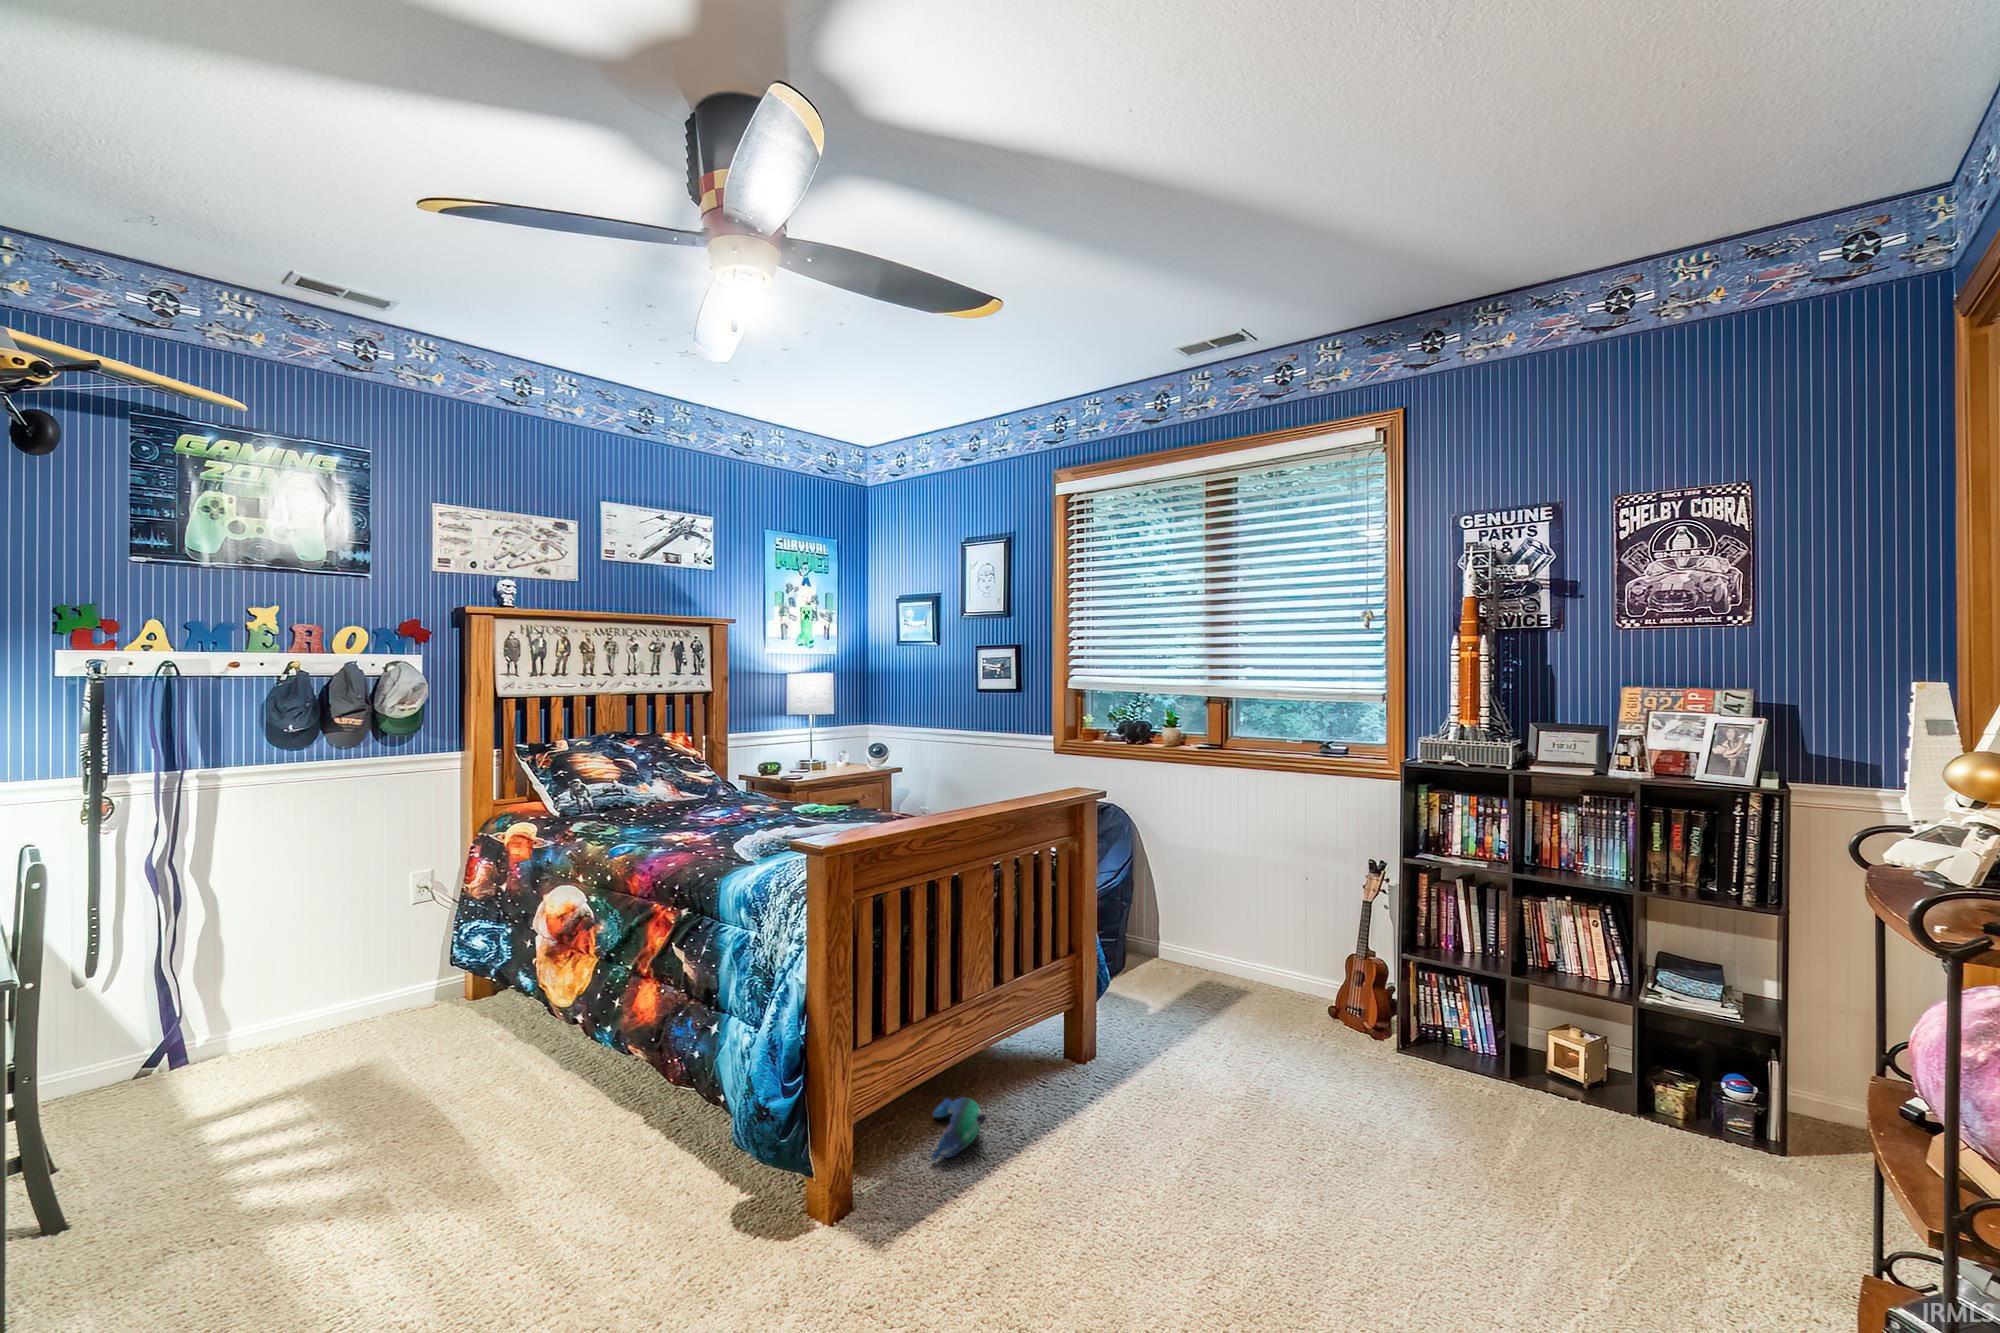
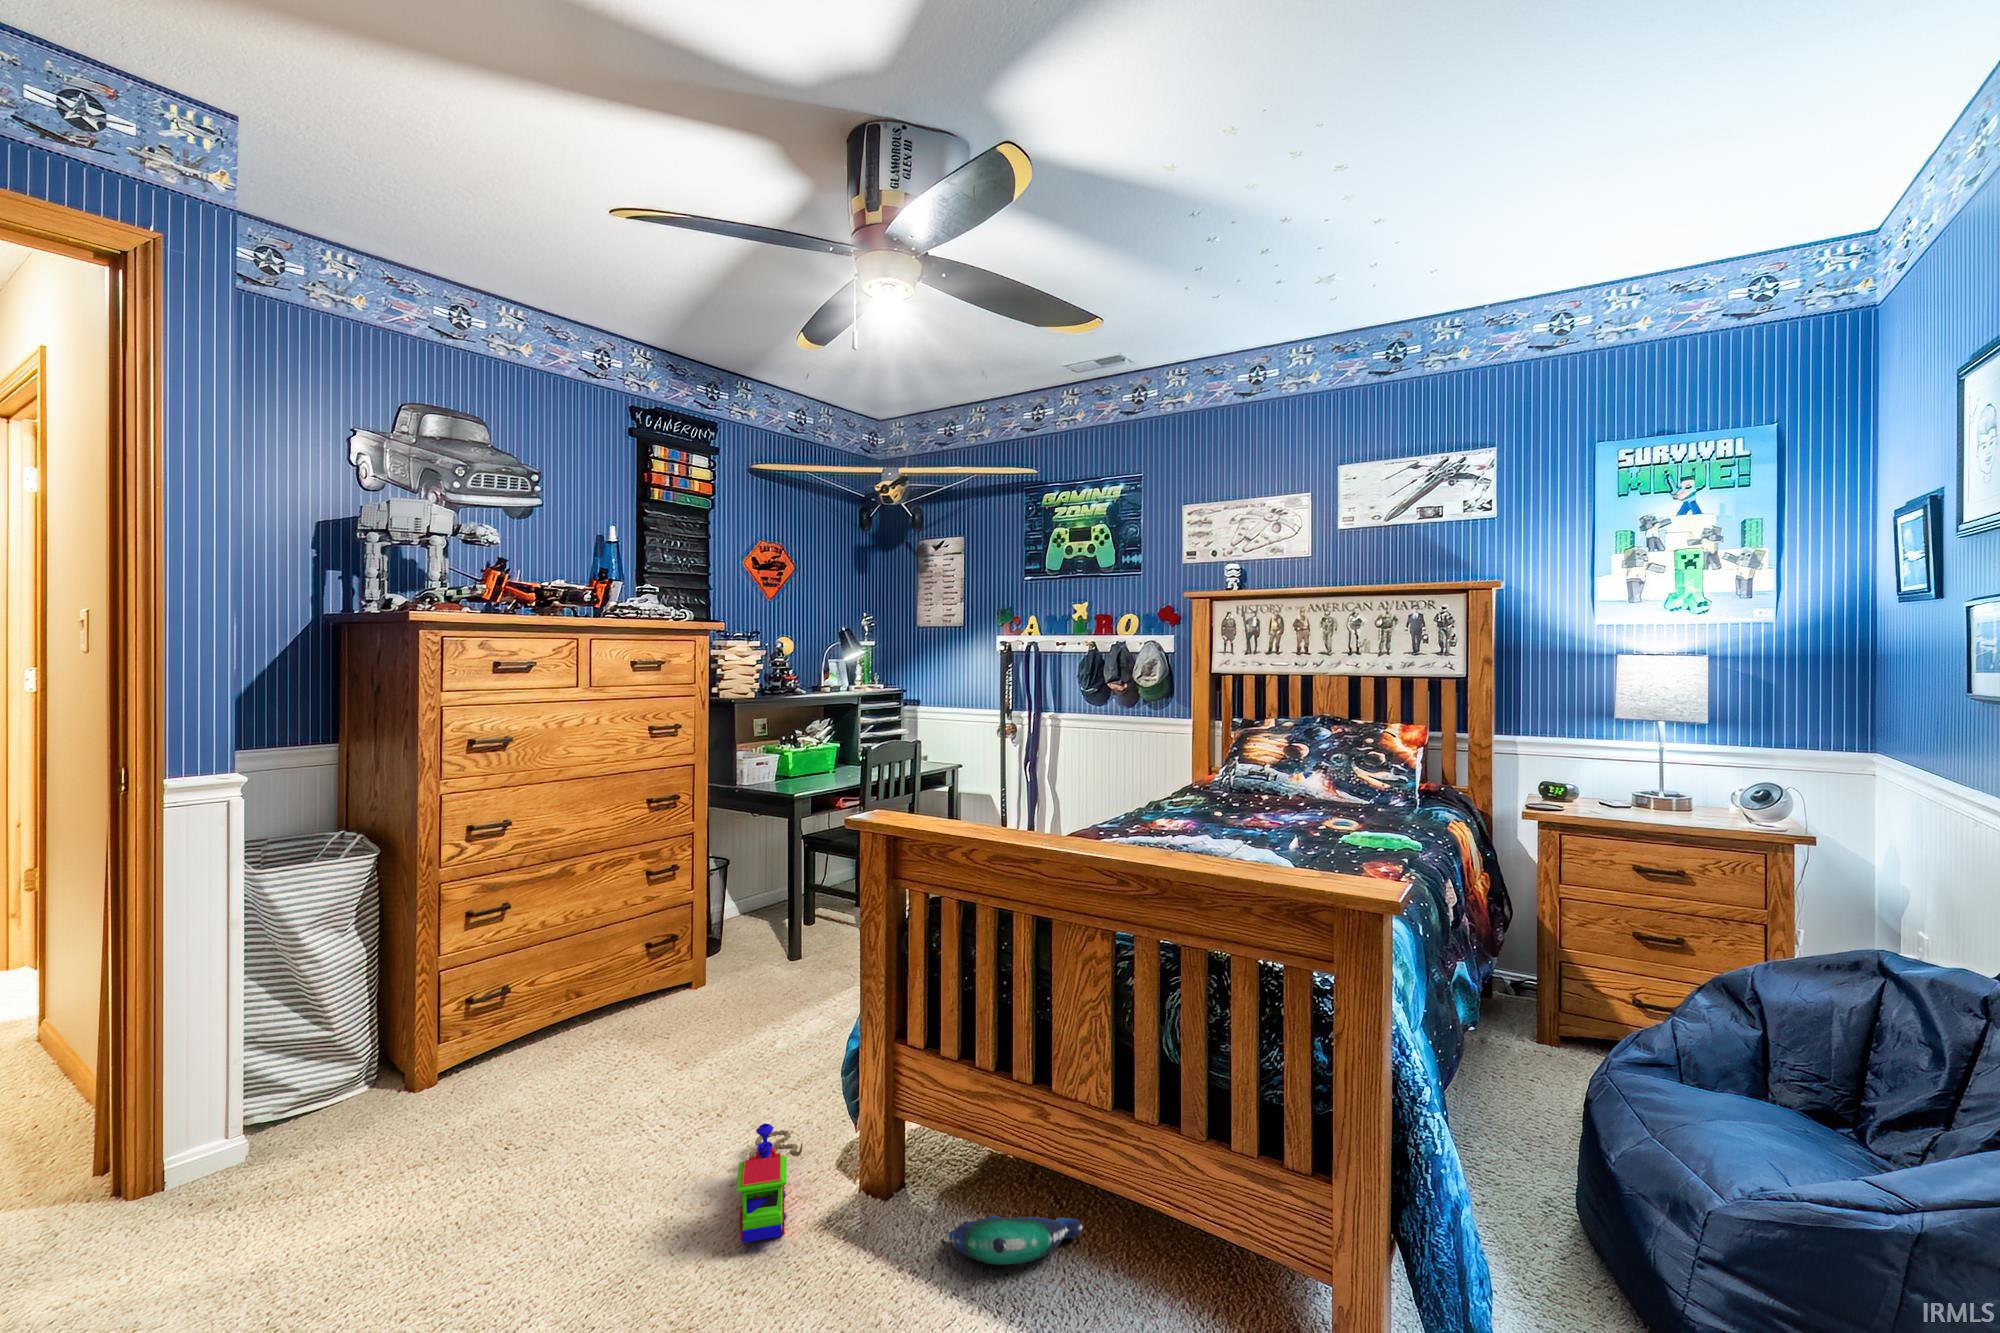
toy train: none [722,1190,916,1288] -> present [737,1123,802,1243]

